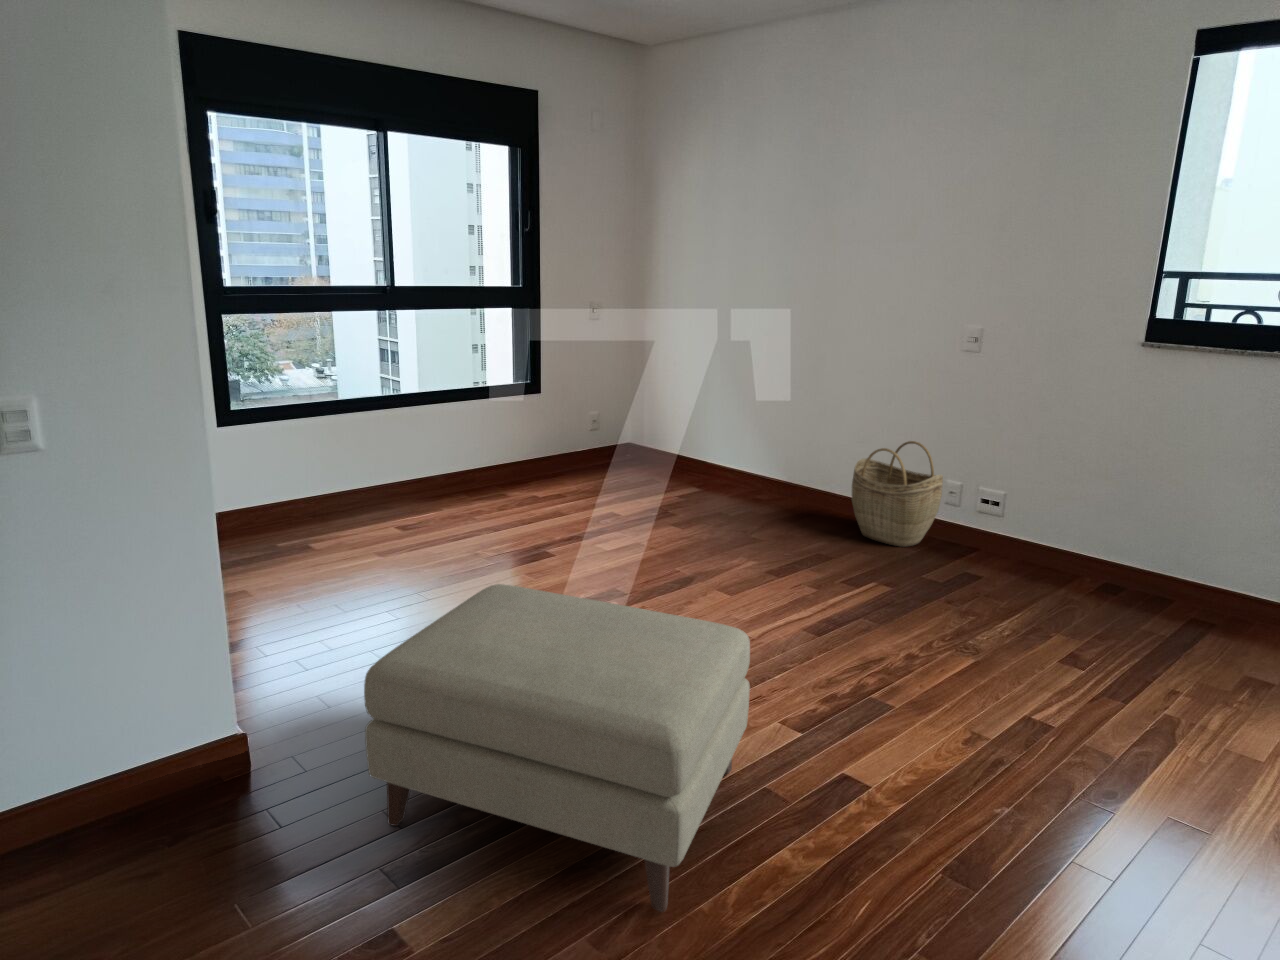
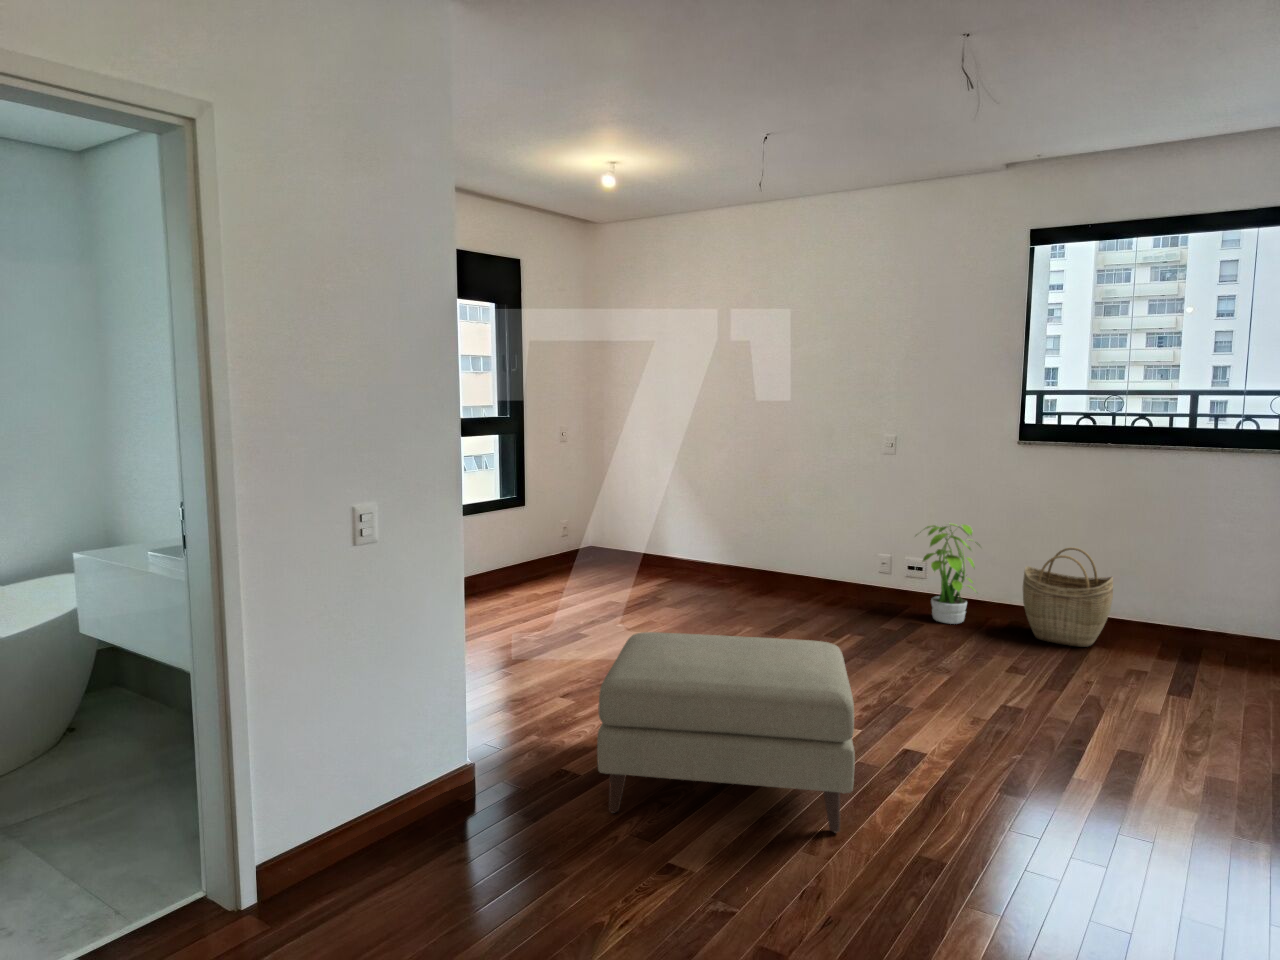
woven basket: present [852,441,943,547] -> present [1023,547,1113,647]
potted plant: none [980,443,1073,579] -> present [915,523,976,624]

